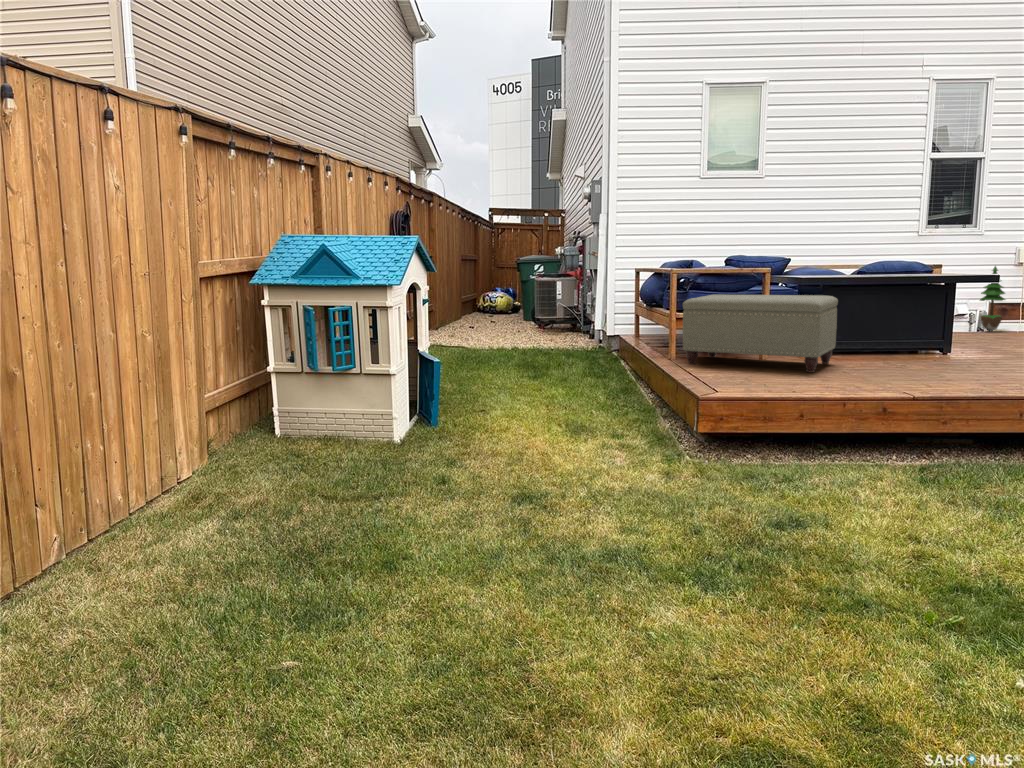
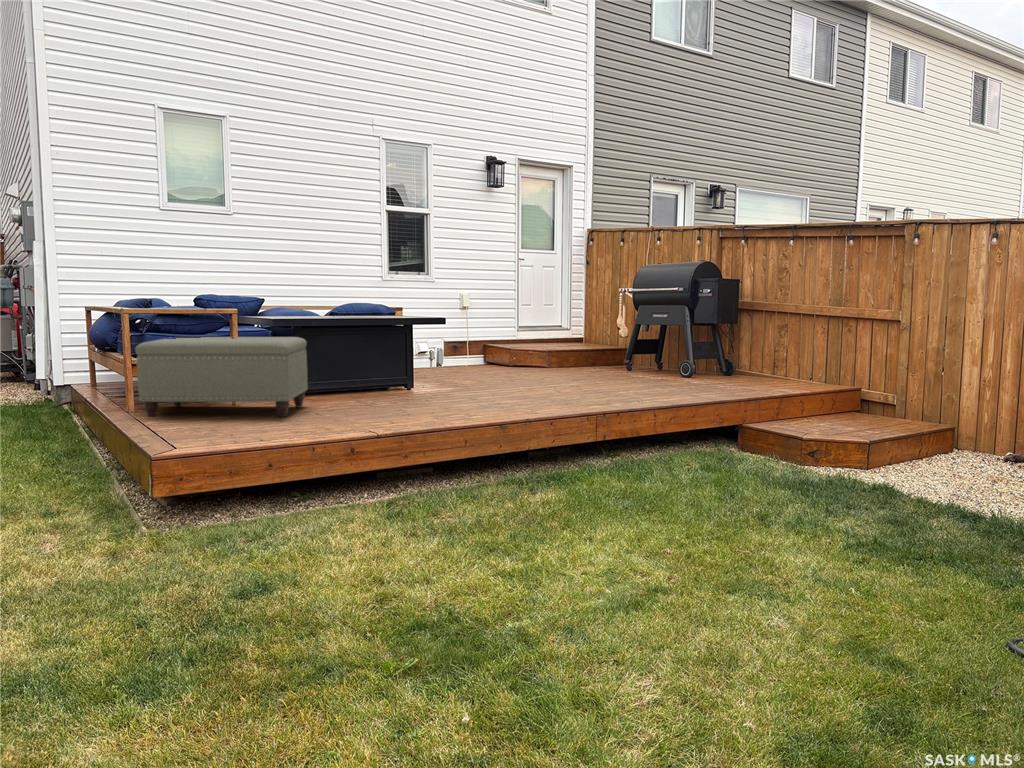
potted tree: present [980,266,1005,331] -> none [436,308,457,367]

